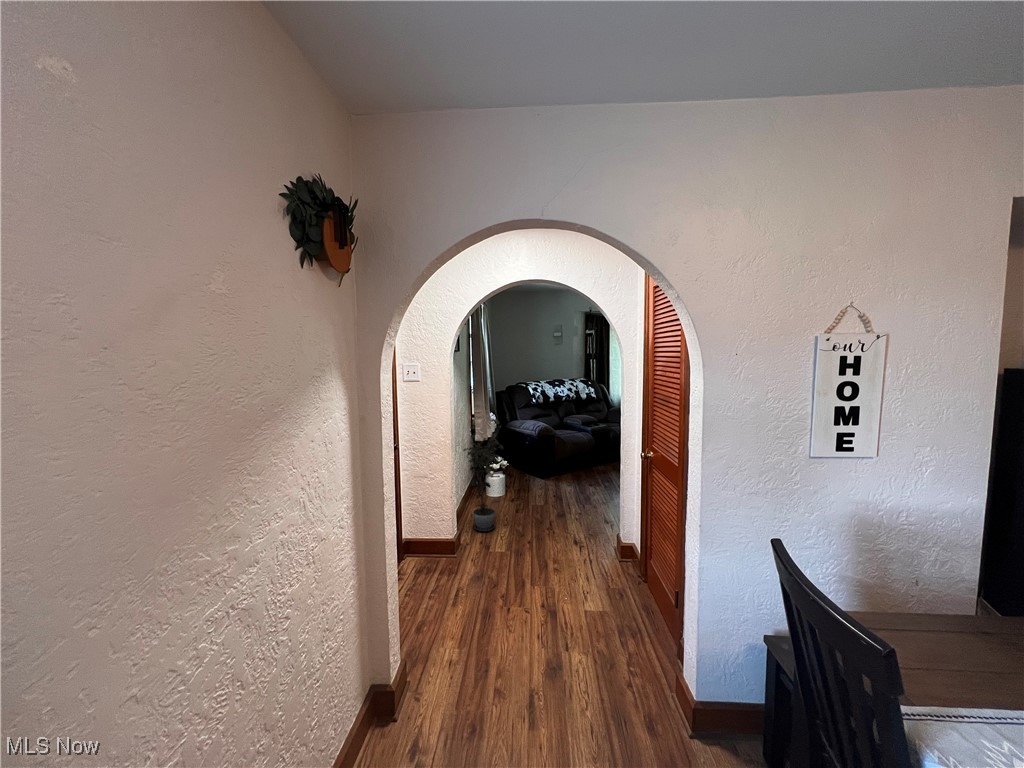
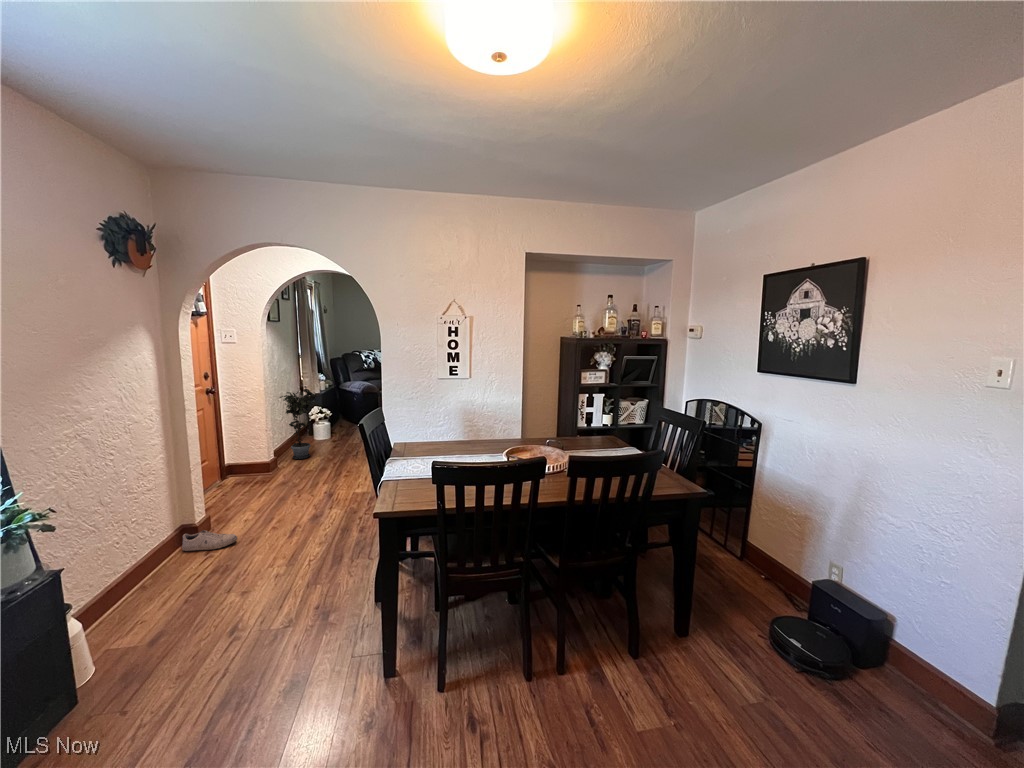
shoe: none [373,705,453,750] -> present [182,530,237,551]

